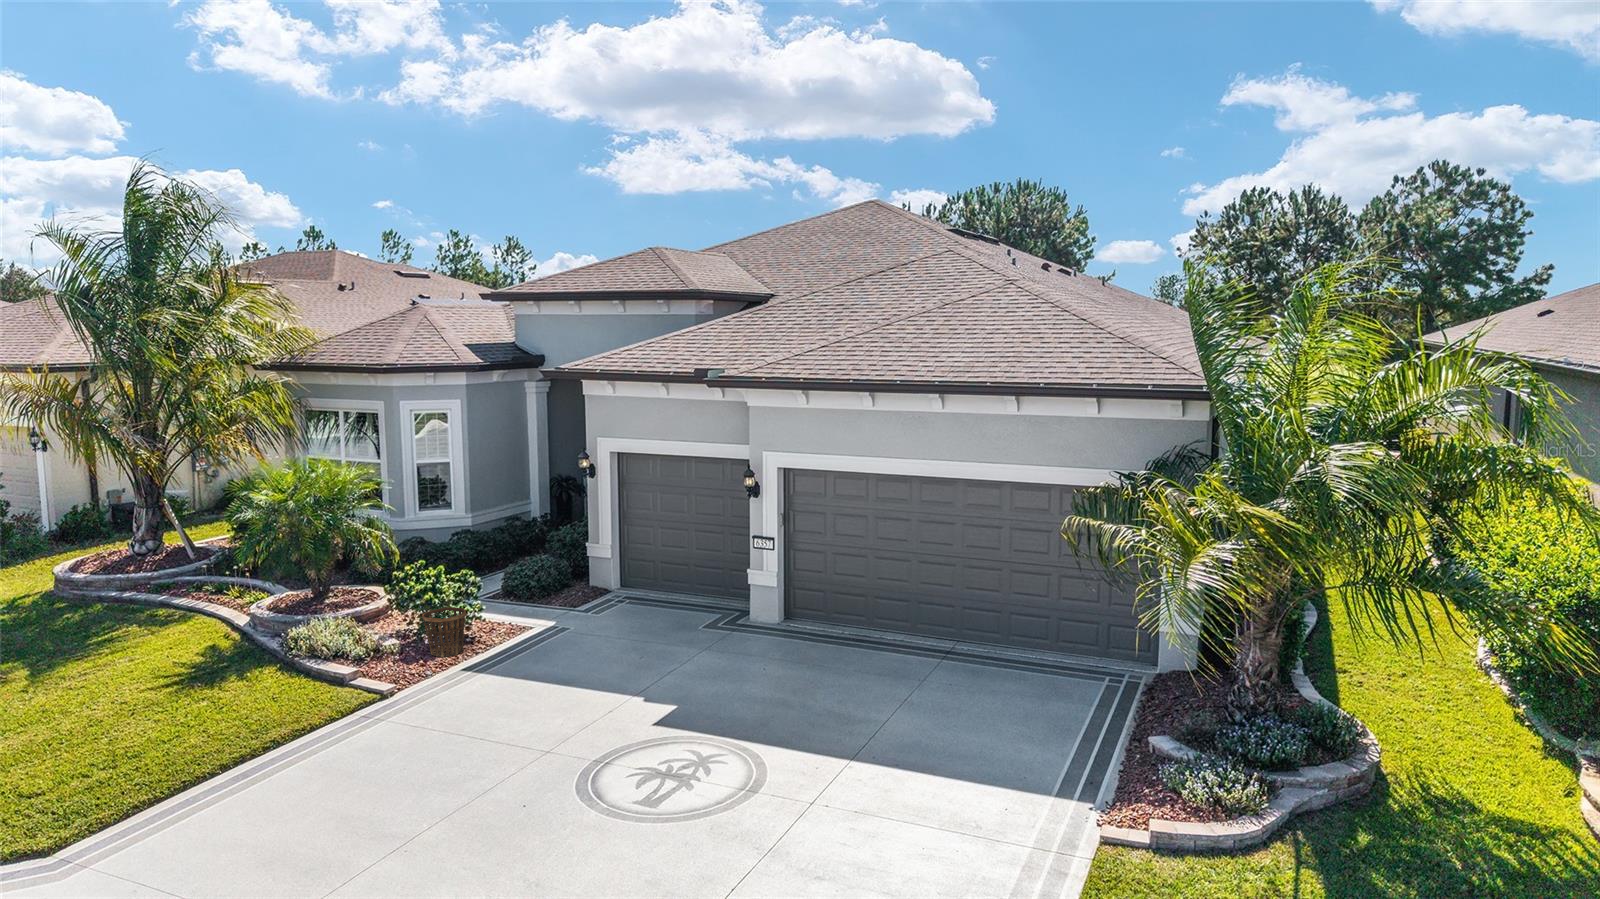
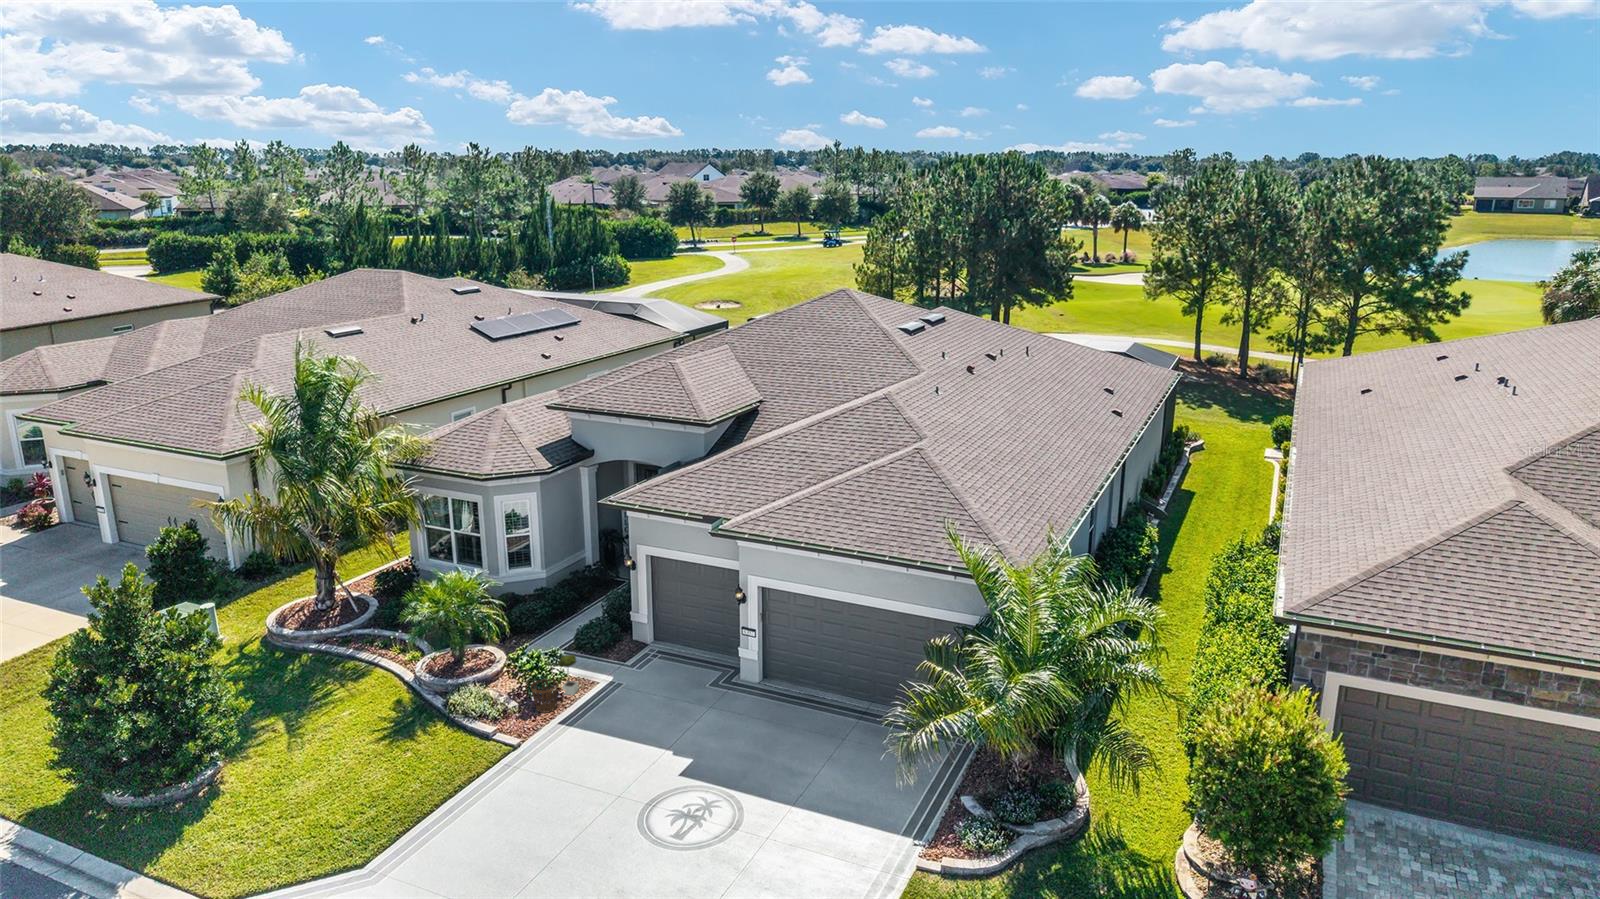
potted tree: none [469,574,501,639] -> present [558,654,579,695]

